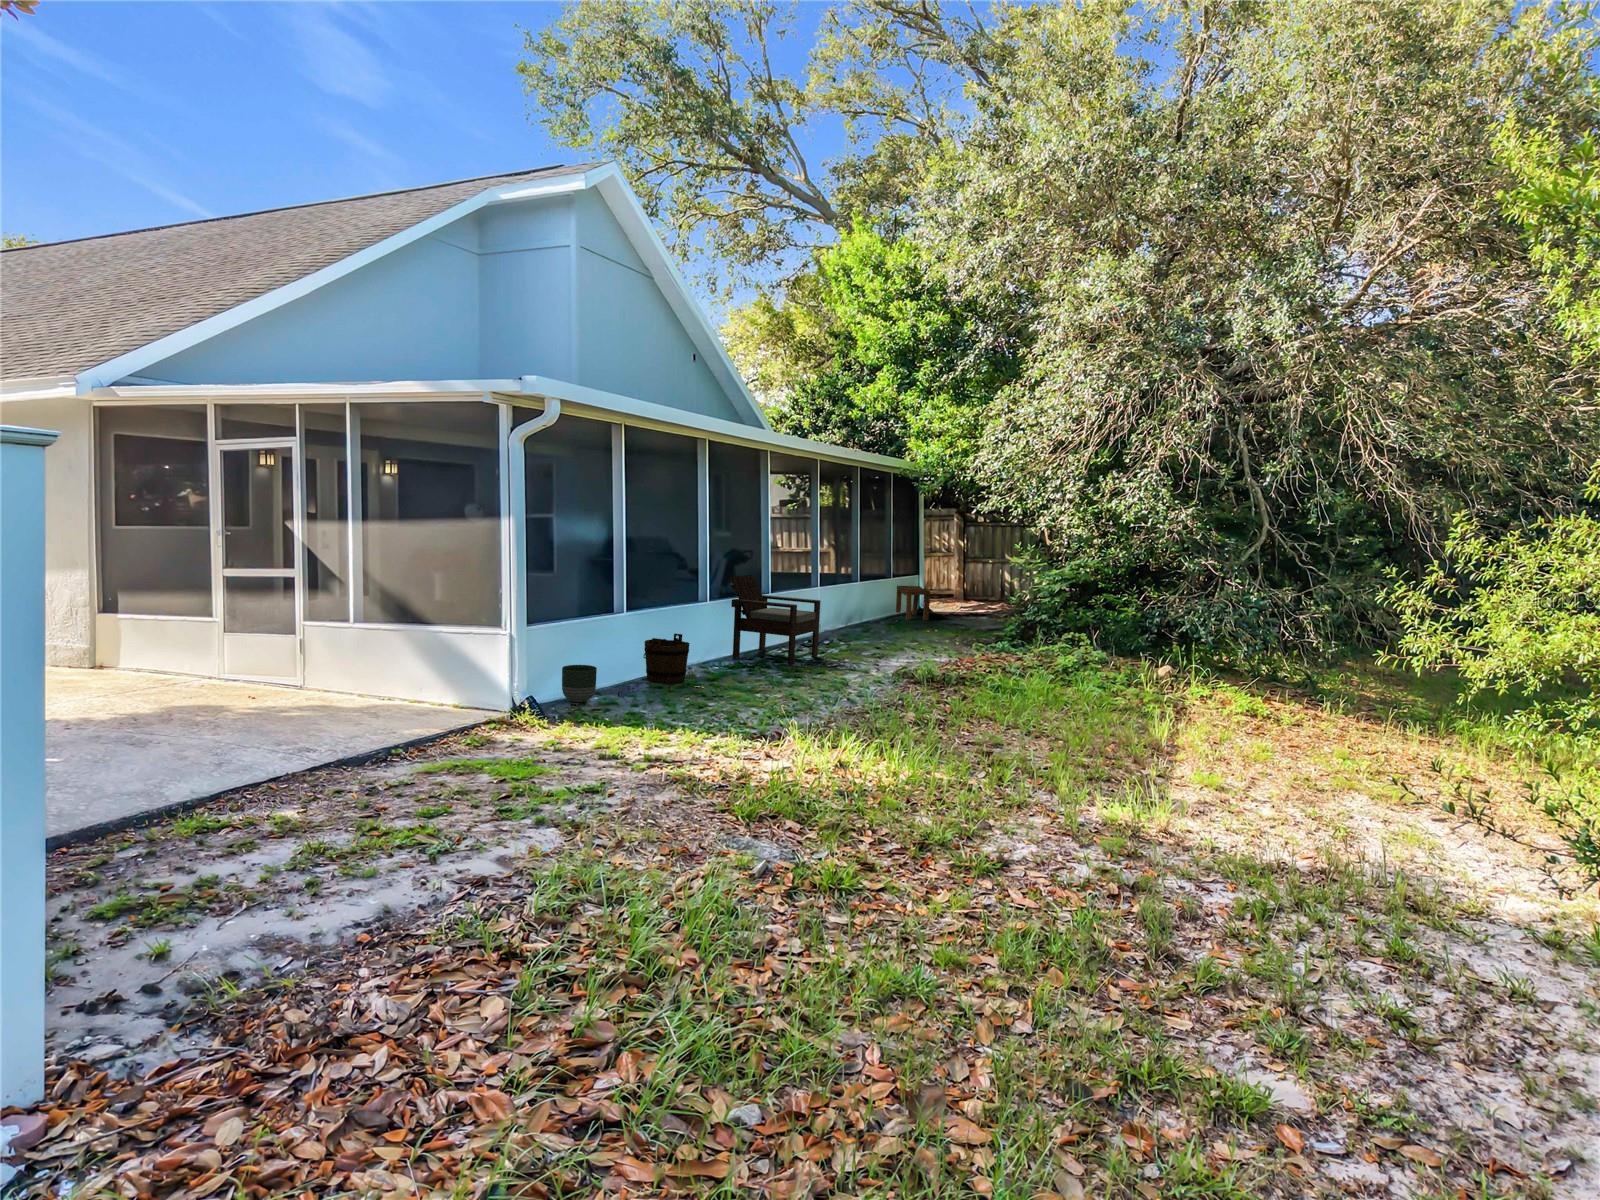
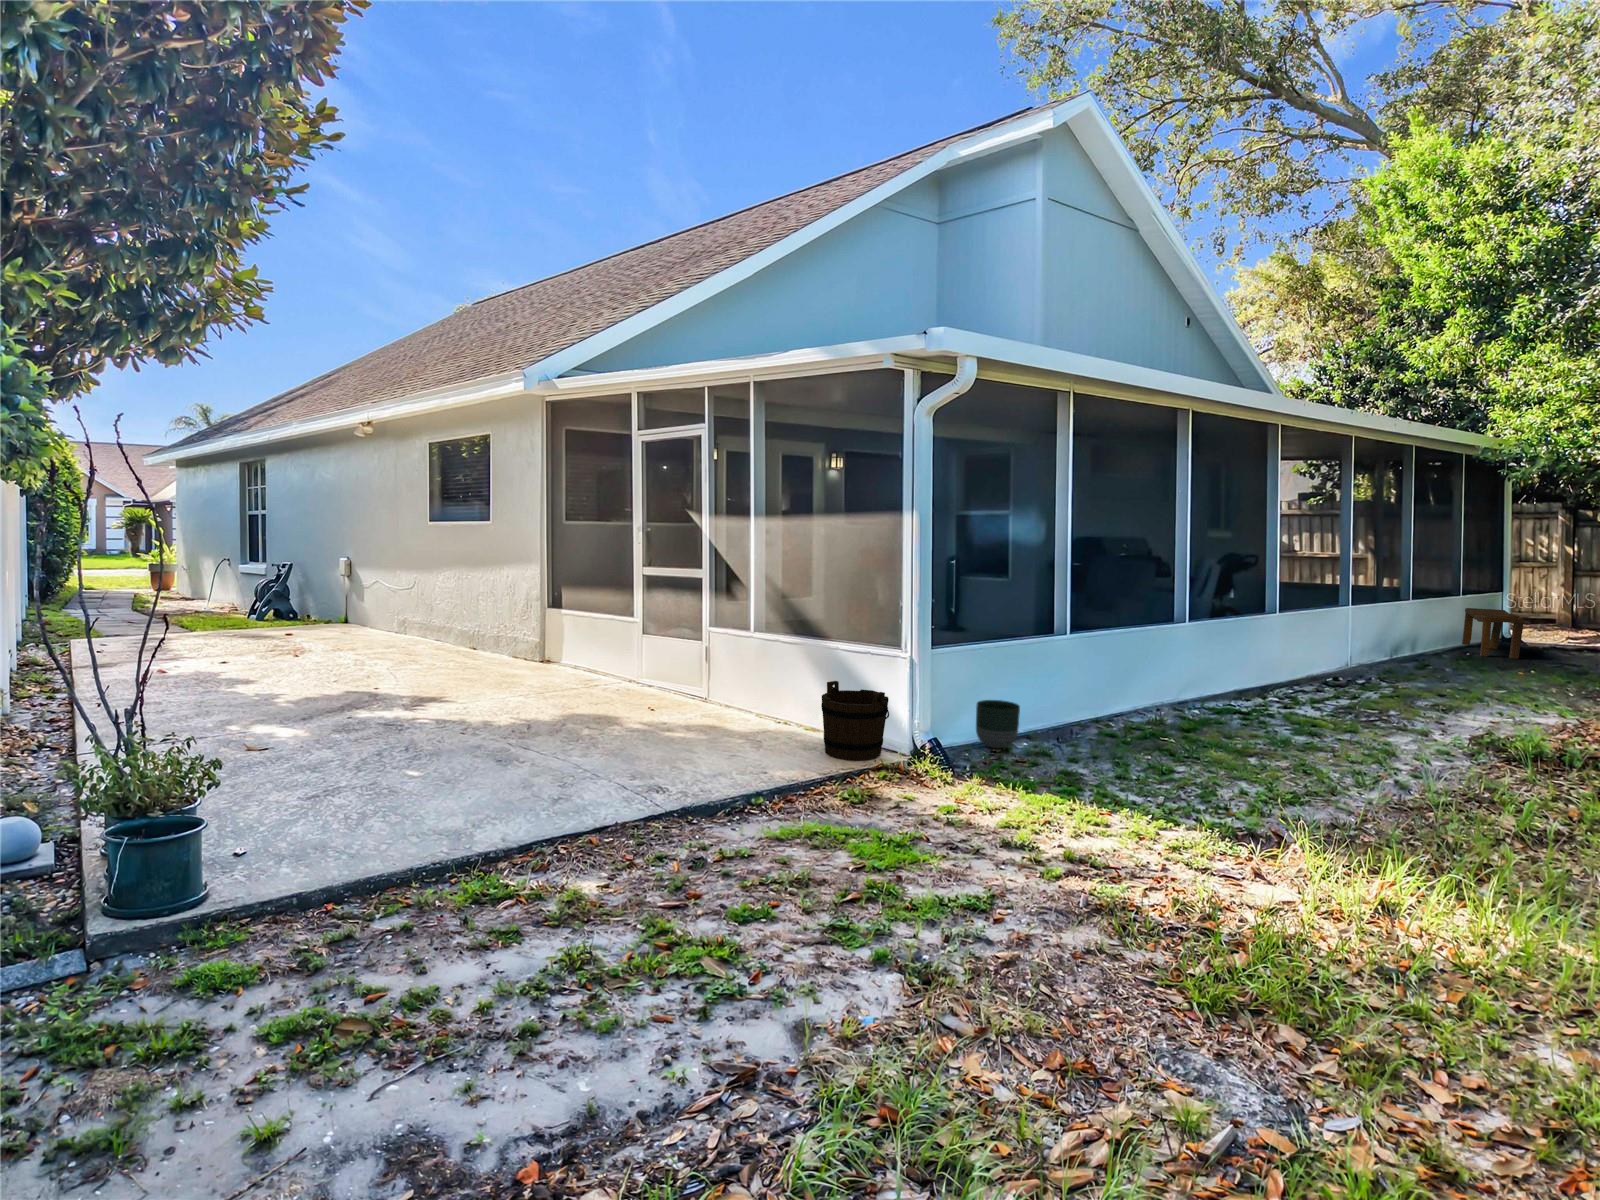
chair: present [730,575,820,665] -> none [1213,590,1349,716]
bucket: present [644,634,689,684] -> present [821,681,889,761]

